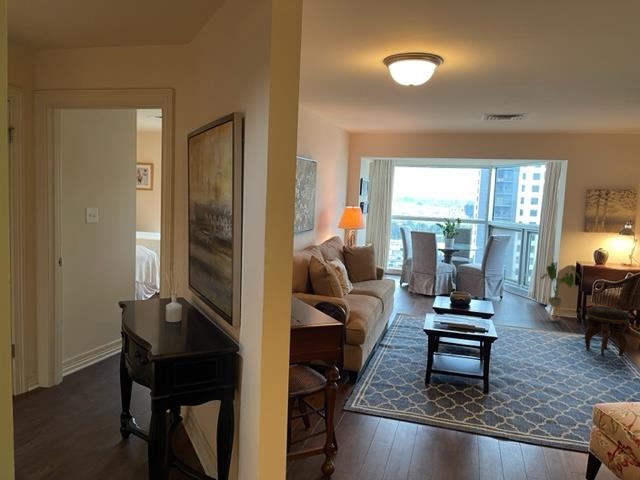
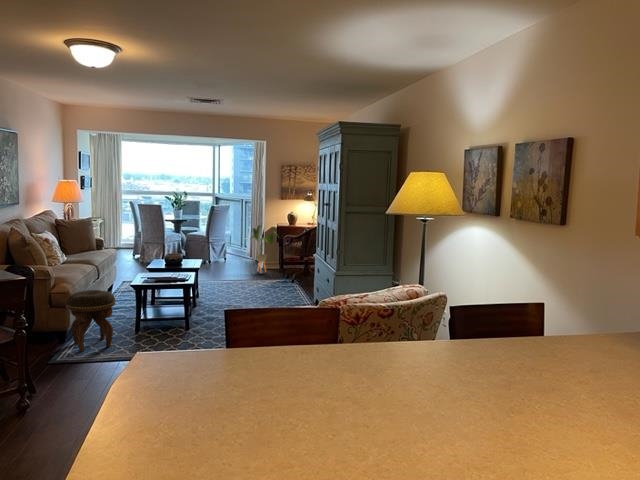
footstool: present [585,306,629,355] -> present [66,290,116,351]

